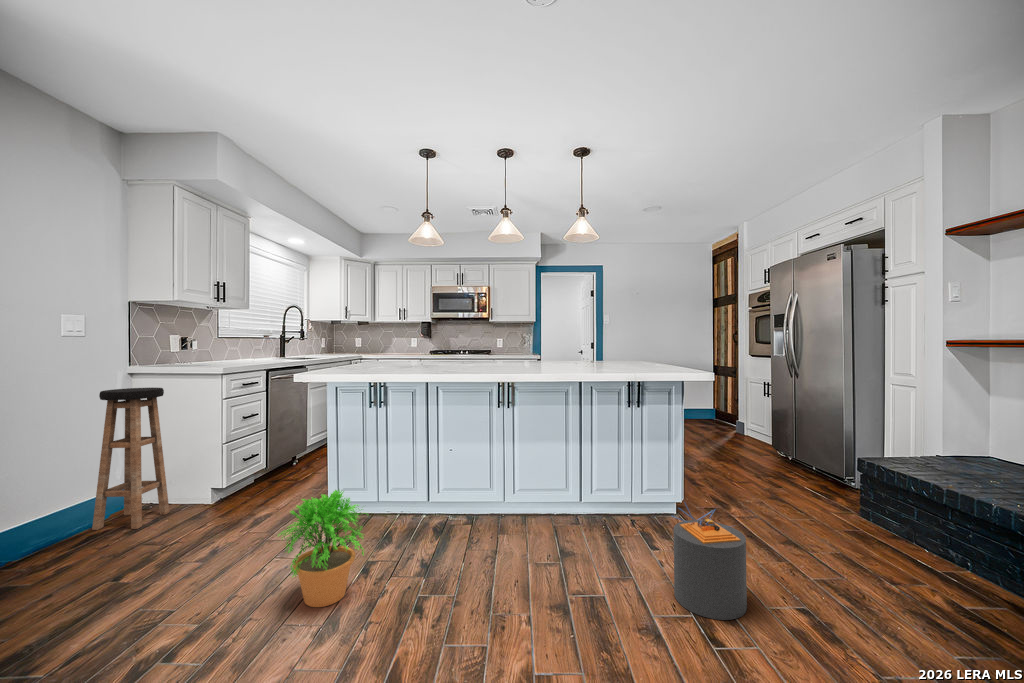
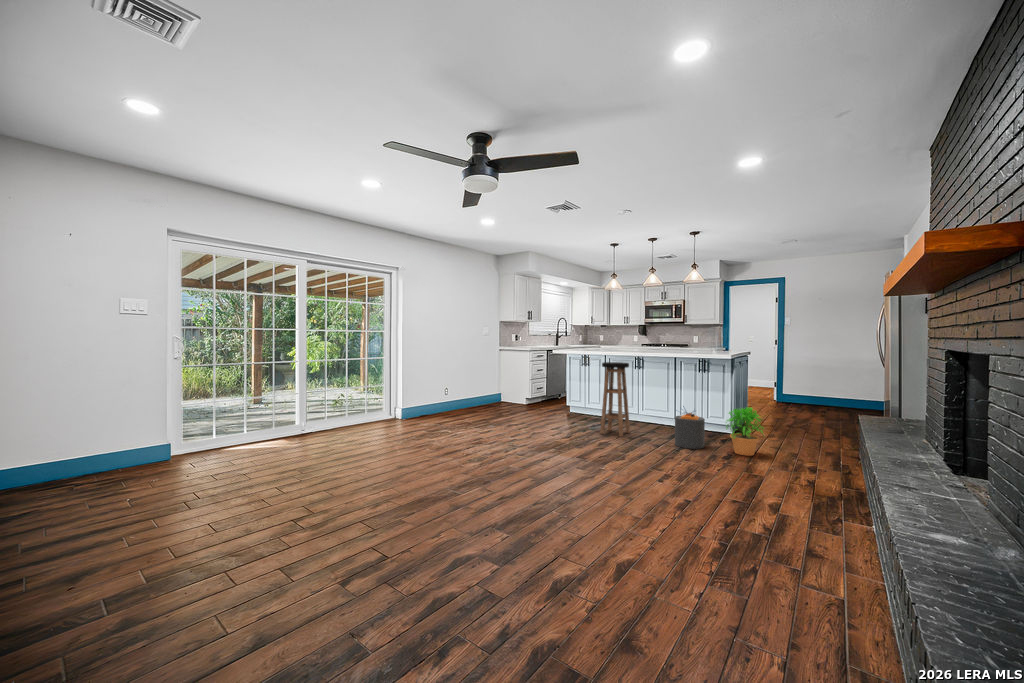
bar stool: present [92,388,169,530] -> present [600,362,630,437]
potted plant: present [278,490,364,607] -> present [726,407,764,456]

